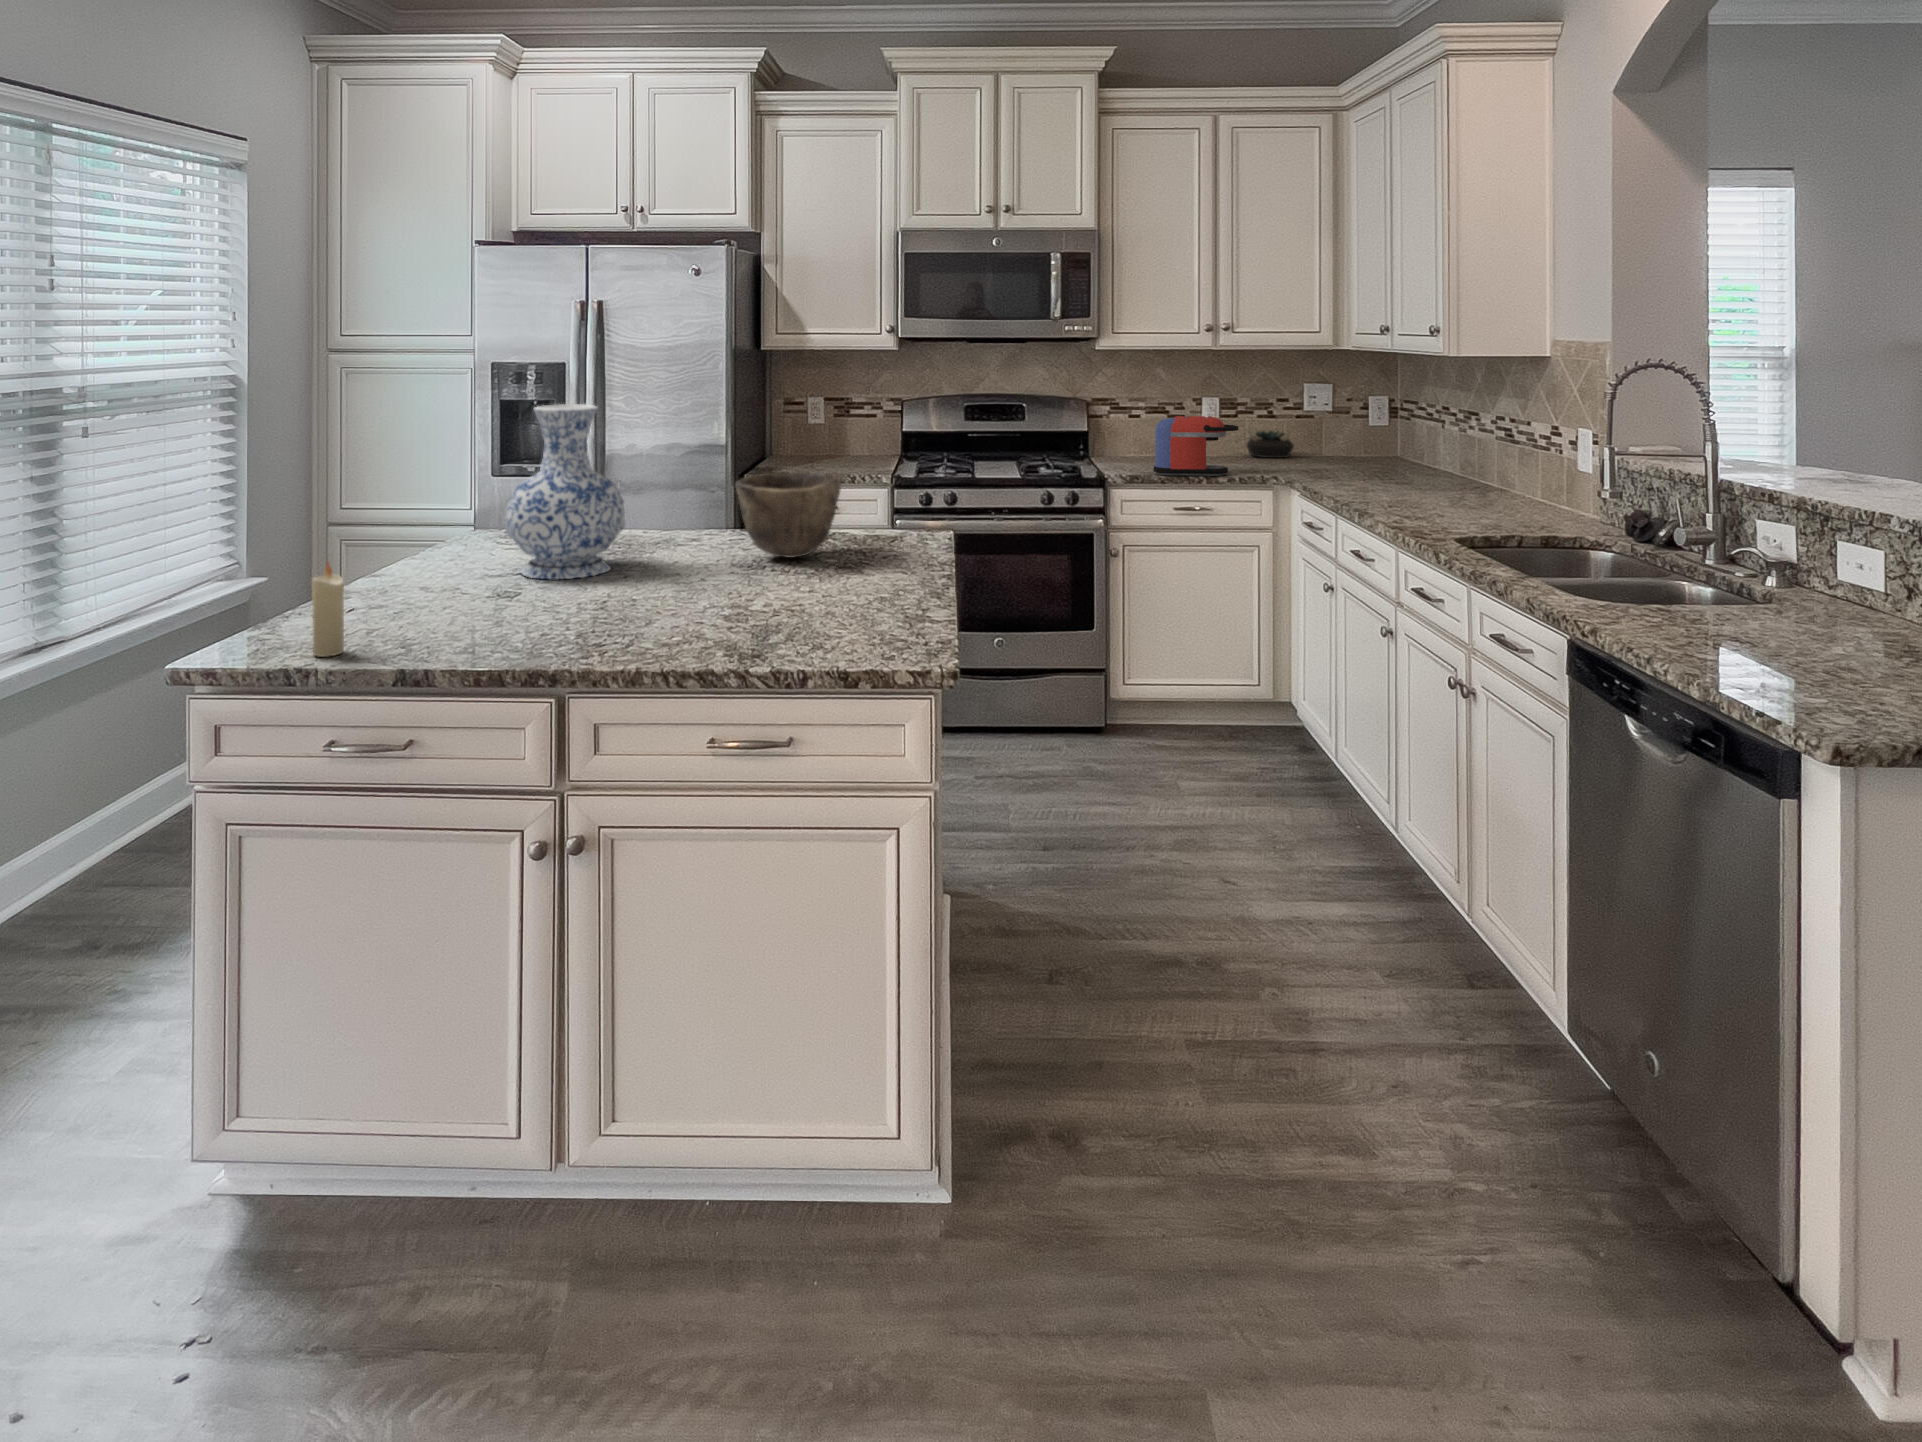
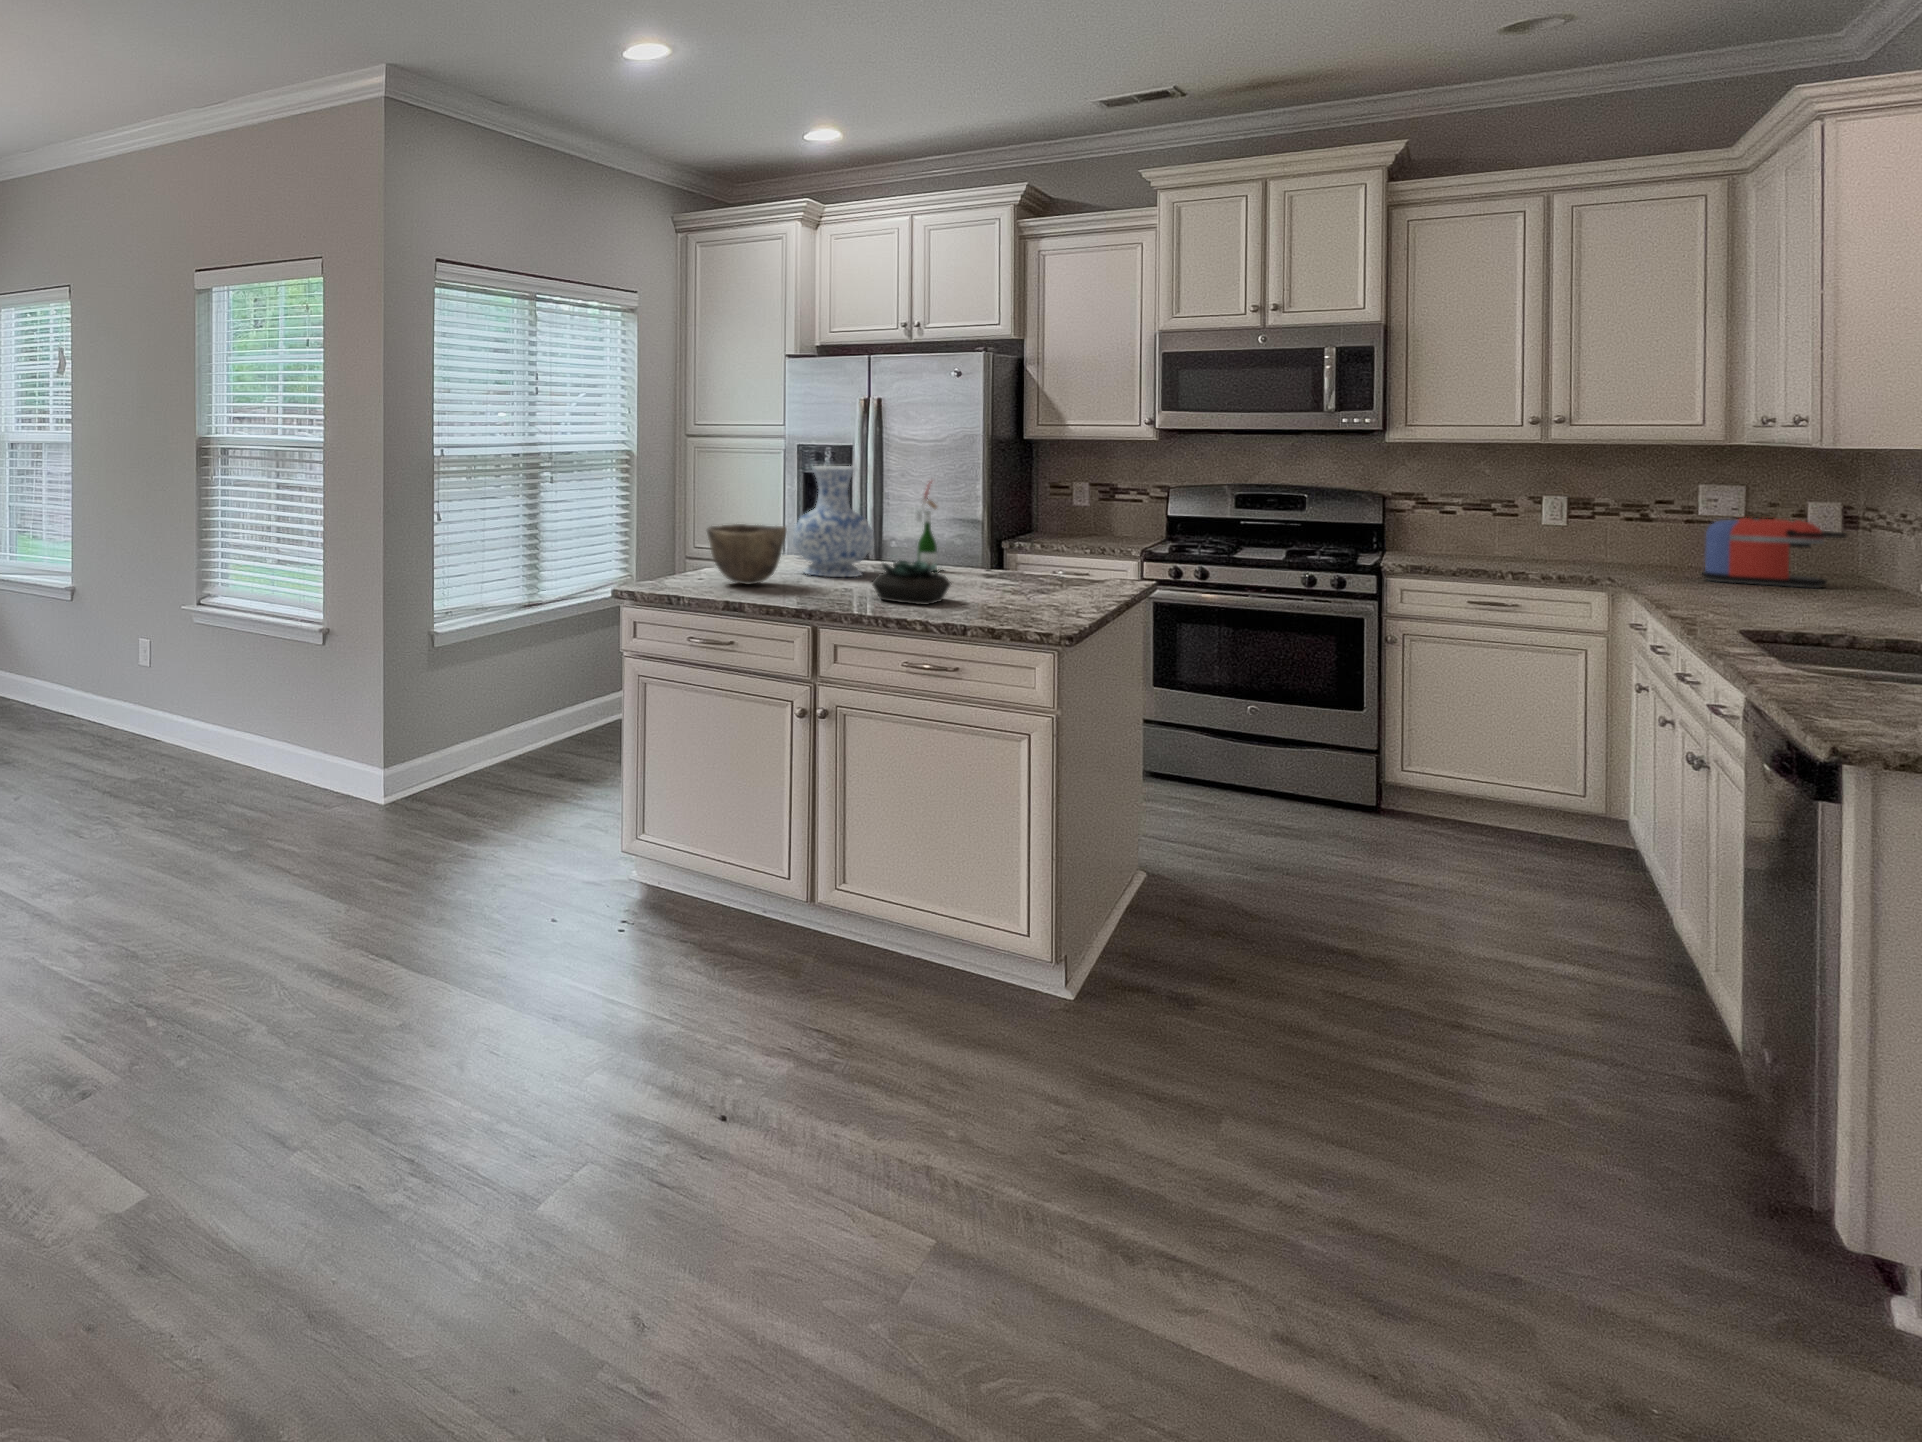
coffee maker: present [1154,416,1238,476] -> present [1702,518,1846,588]
wine bottle: none [676,418,716,549] -> present [915,486,945,571]
succulent plant: present [1247,431,1294,458] -> present [872,560,951,605]
bowl: present [735,473,841,558] -> present [707,524,786,584]
candle: present [312,563,344,657] -> none [679,541,696,592]

